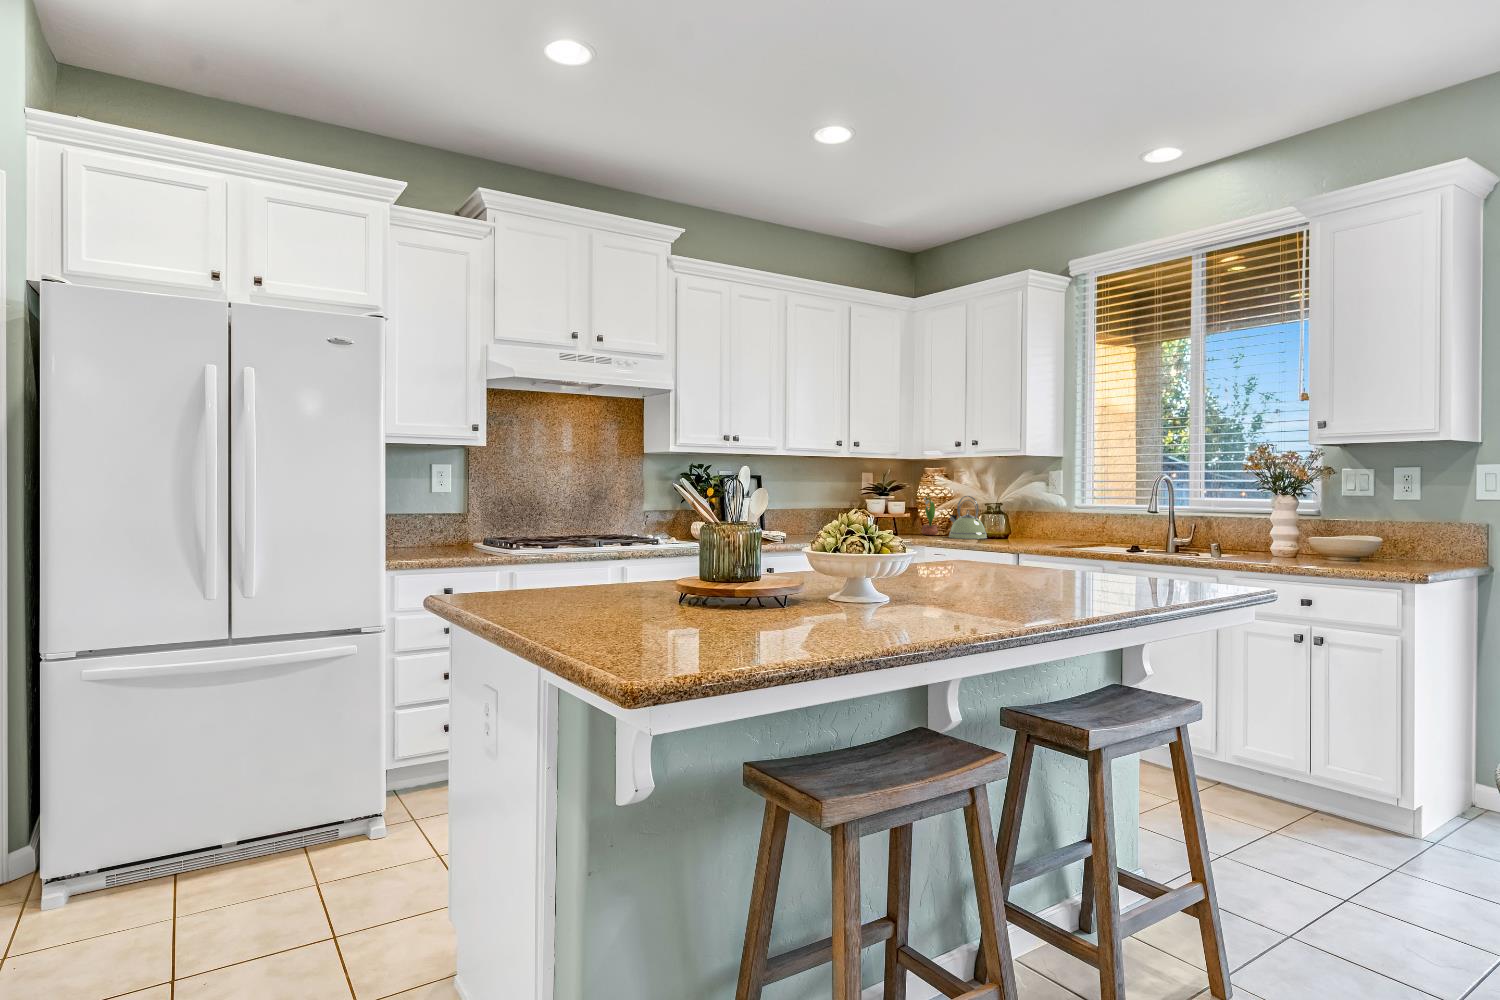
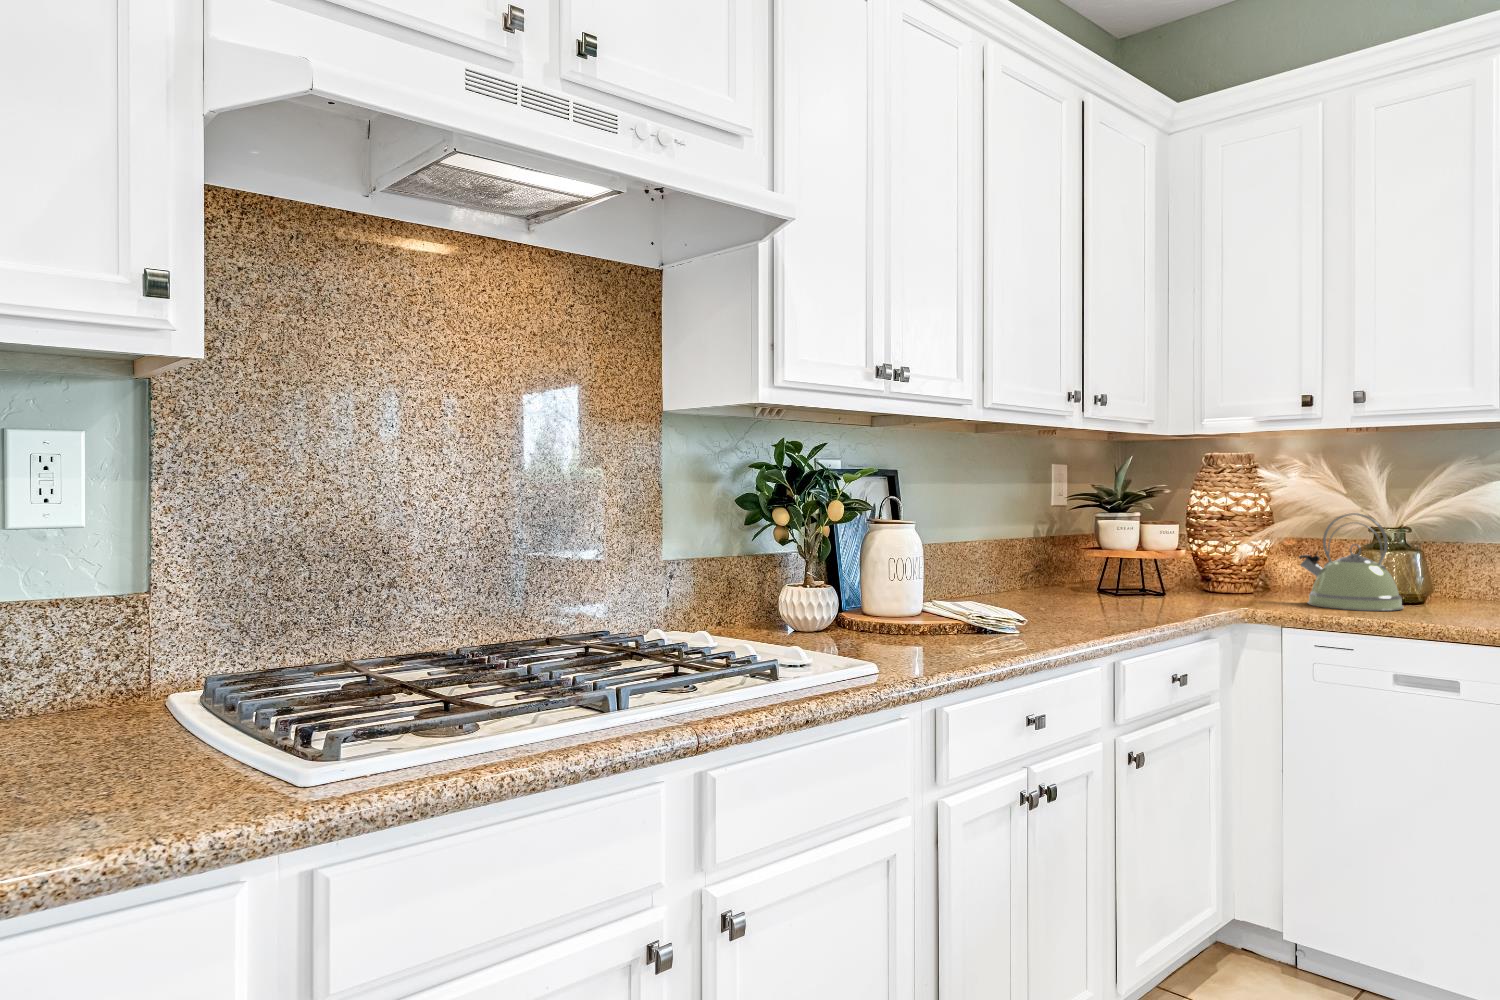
potted flower: present [922,496,938,535] -> none [1219,510,1259,597]

